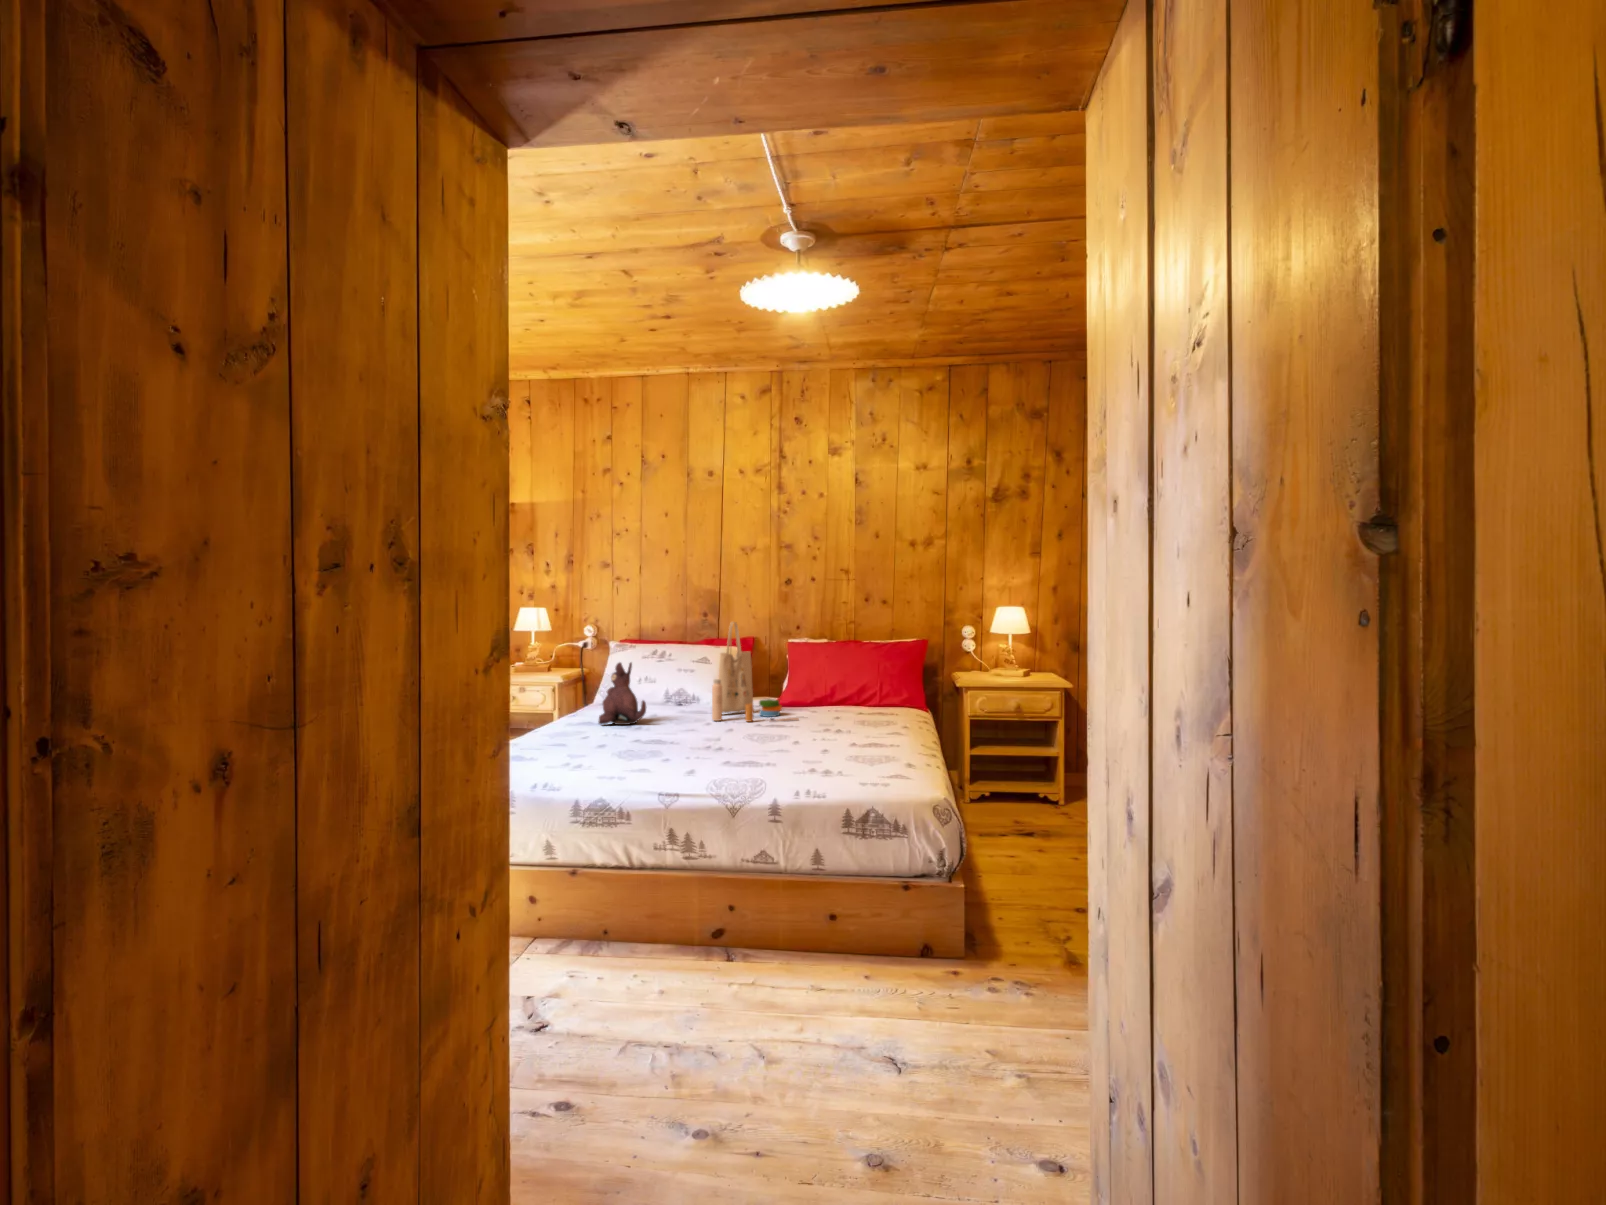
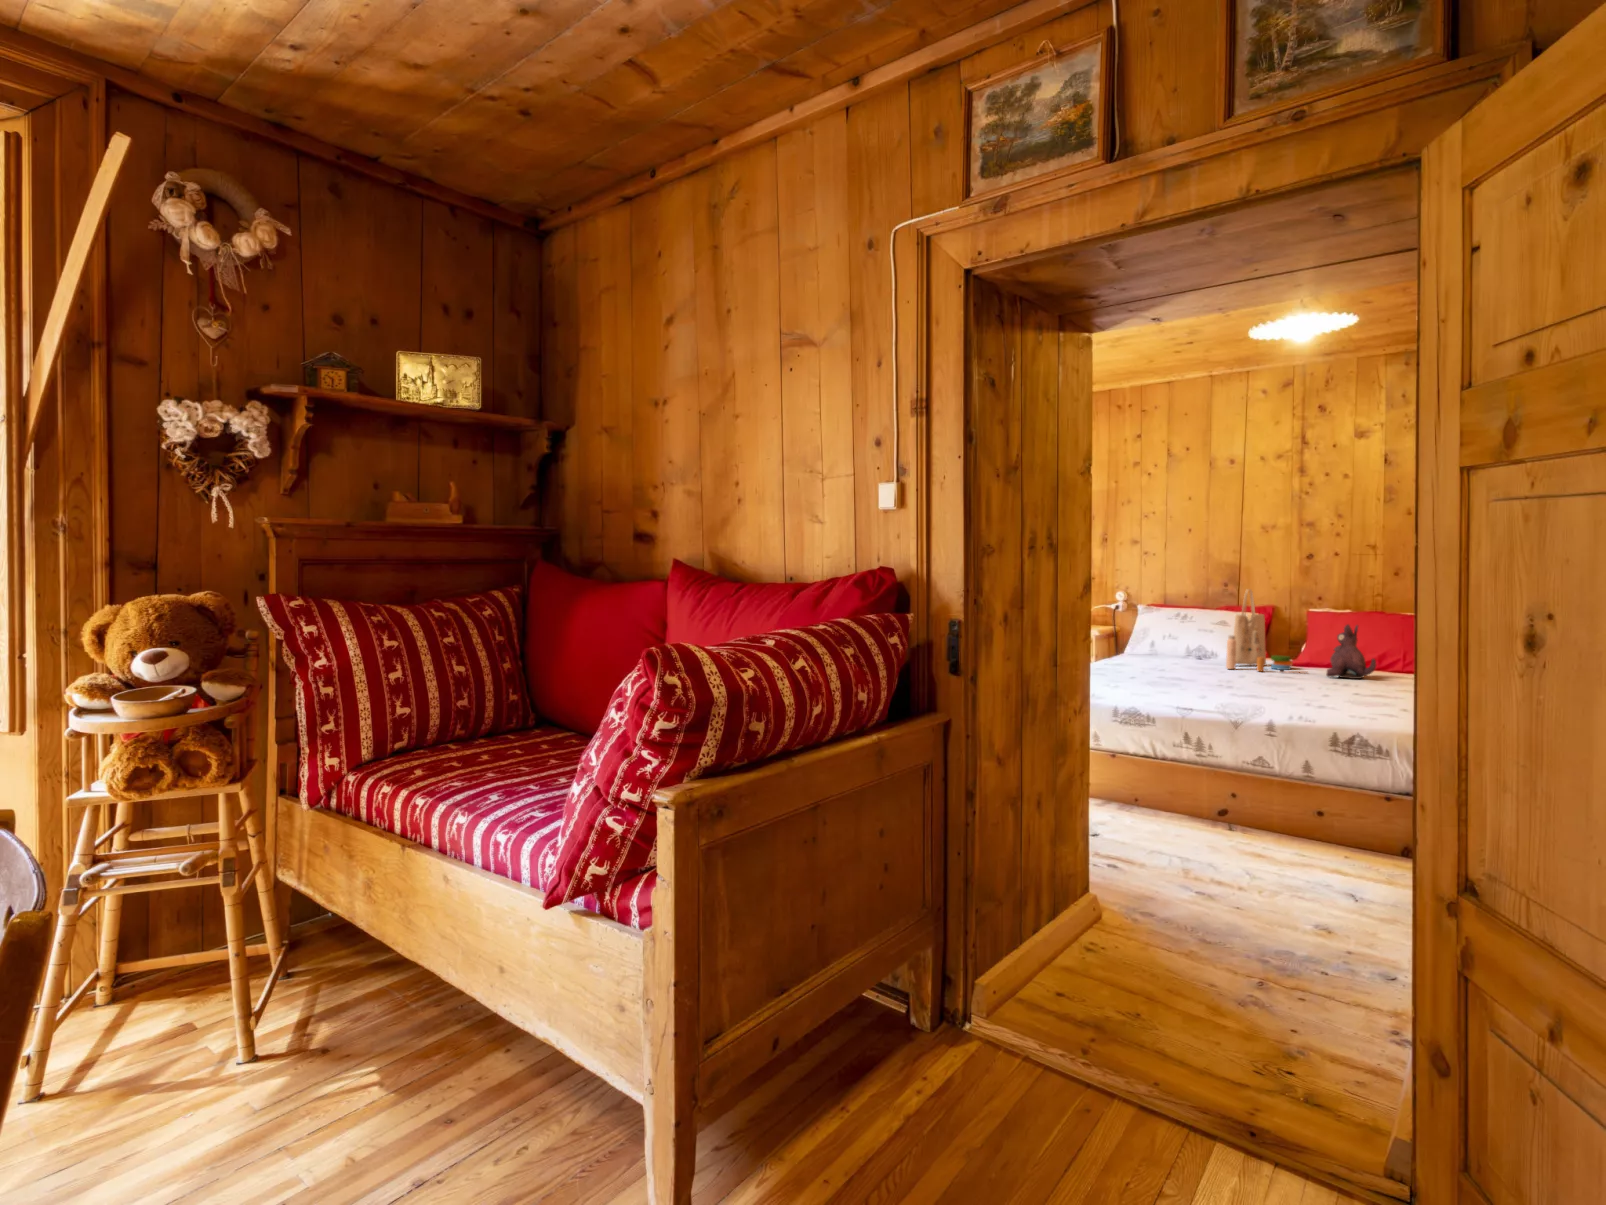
plush toy: present [598,663,646,725] -> present [1326,625,1376,679]

